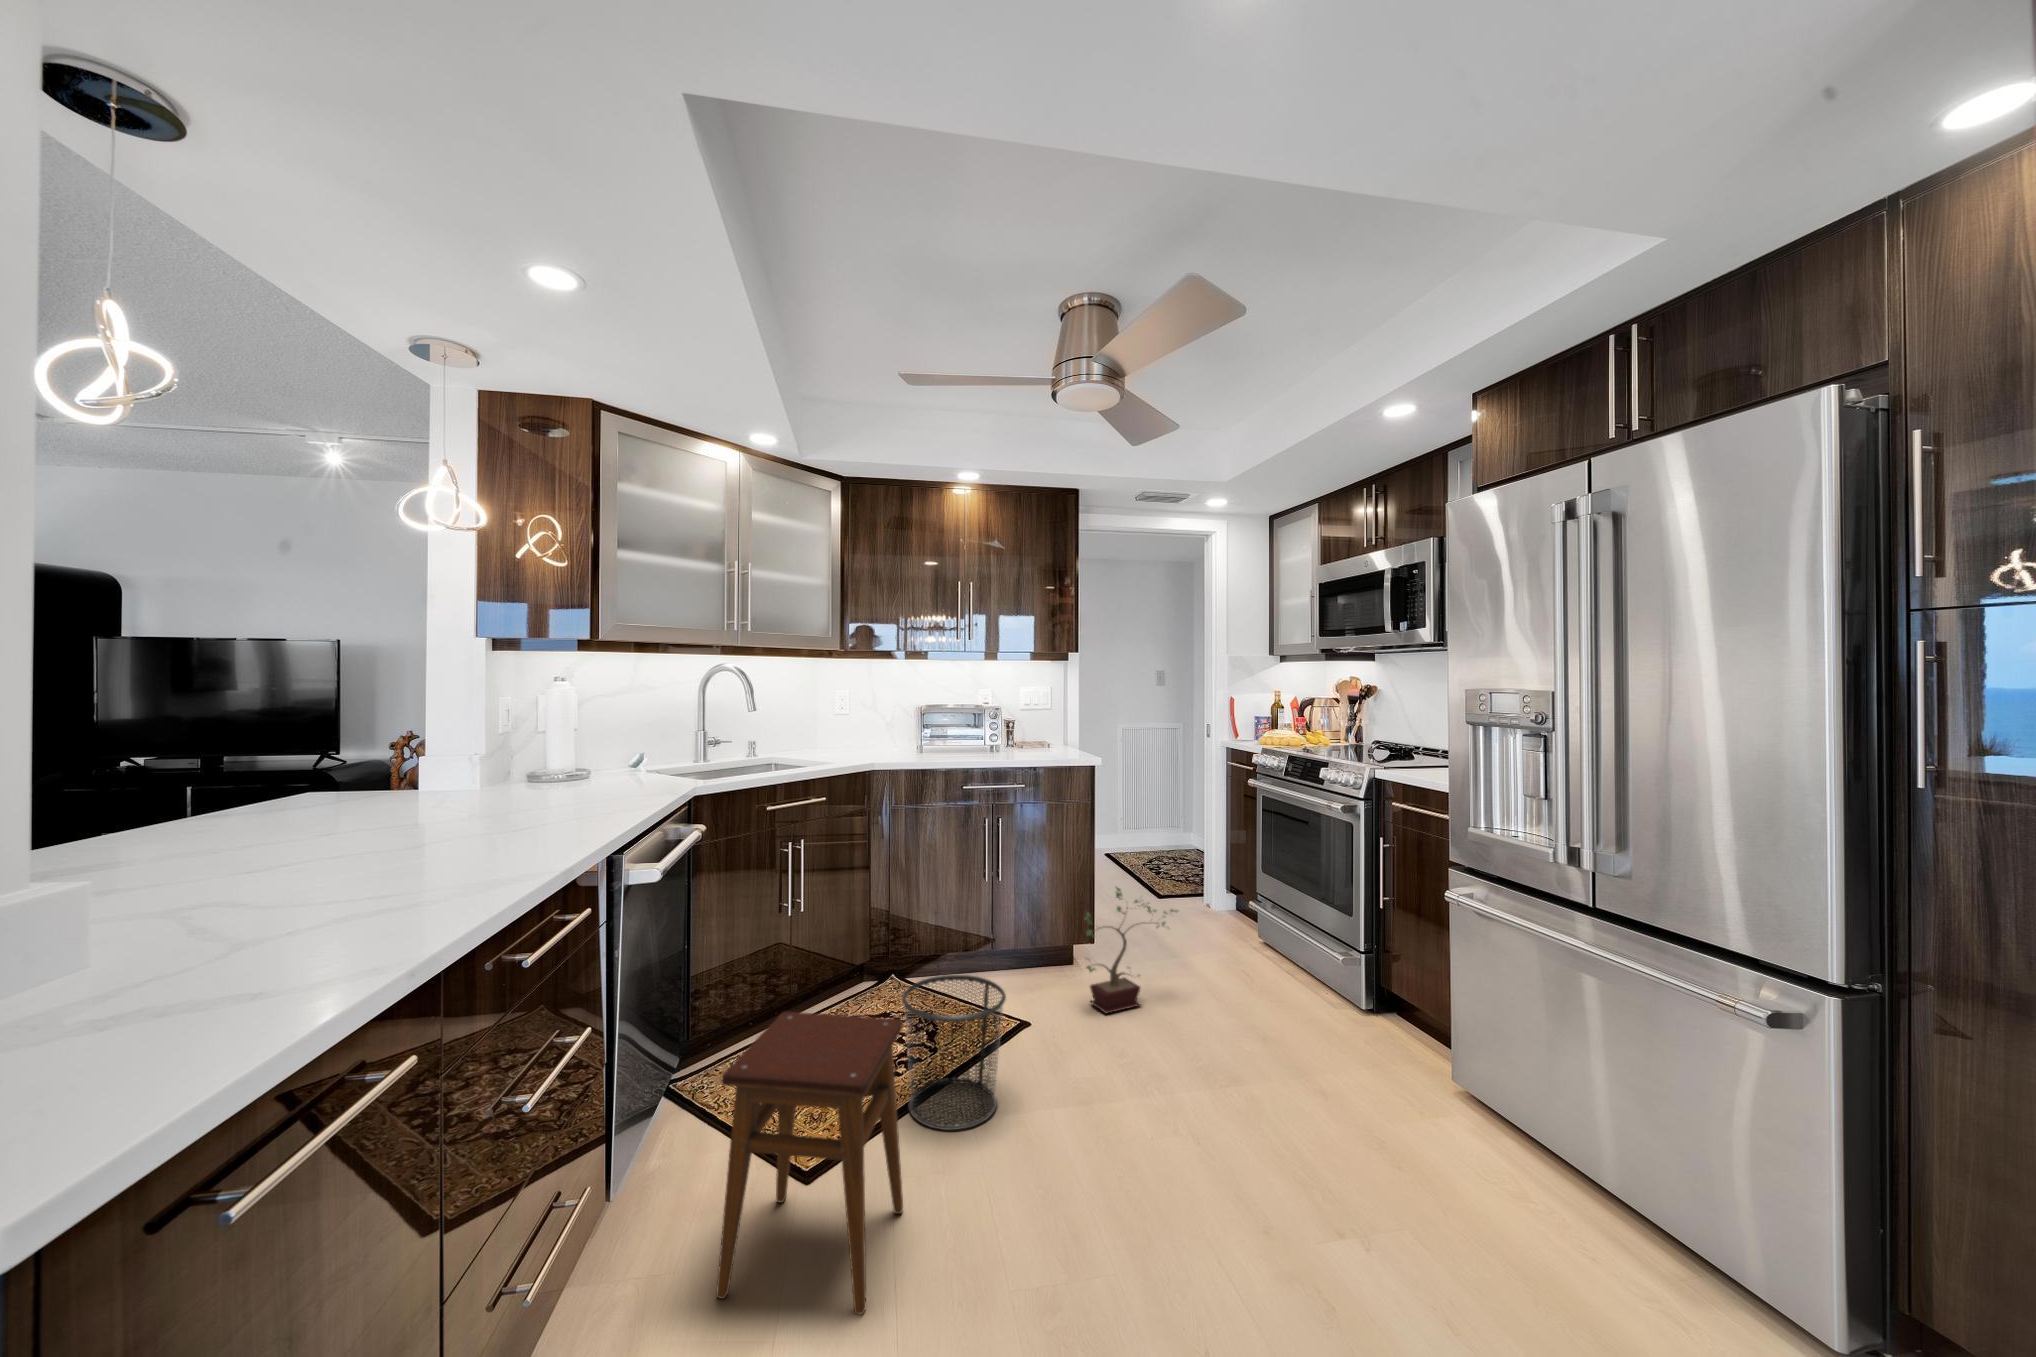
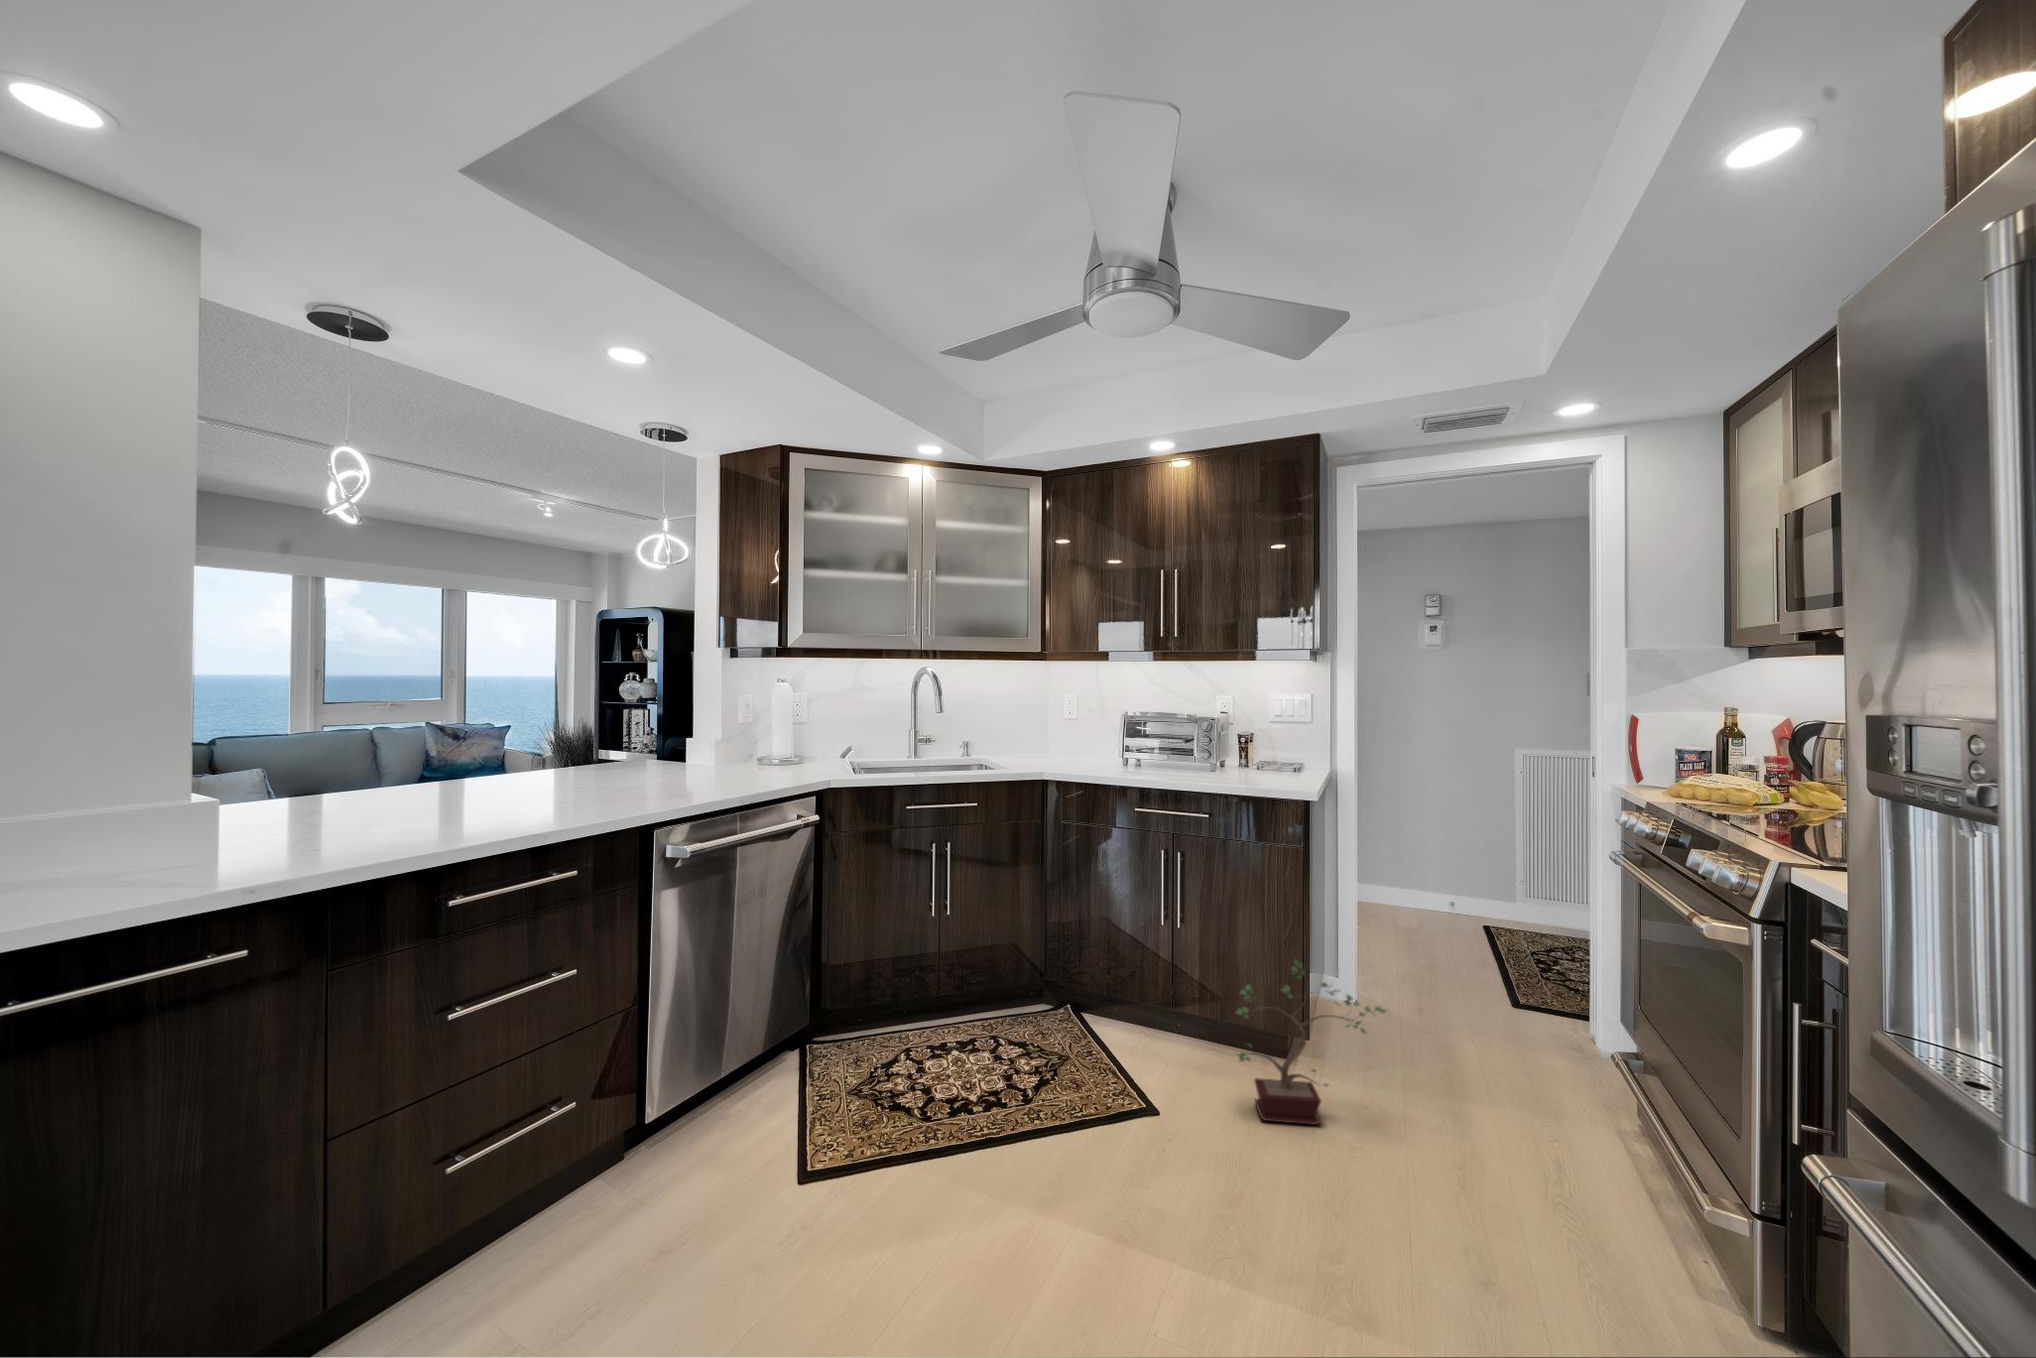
trash can: present [902,975,1006,1130] -> none [933,1015,1049,1190]
stool: present [716,1012,903,1314] -> none [650,1007,844,1319]

